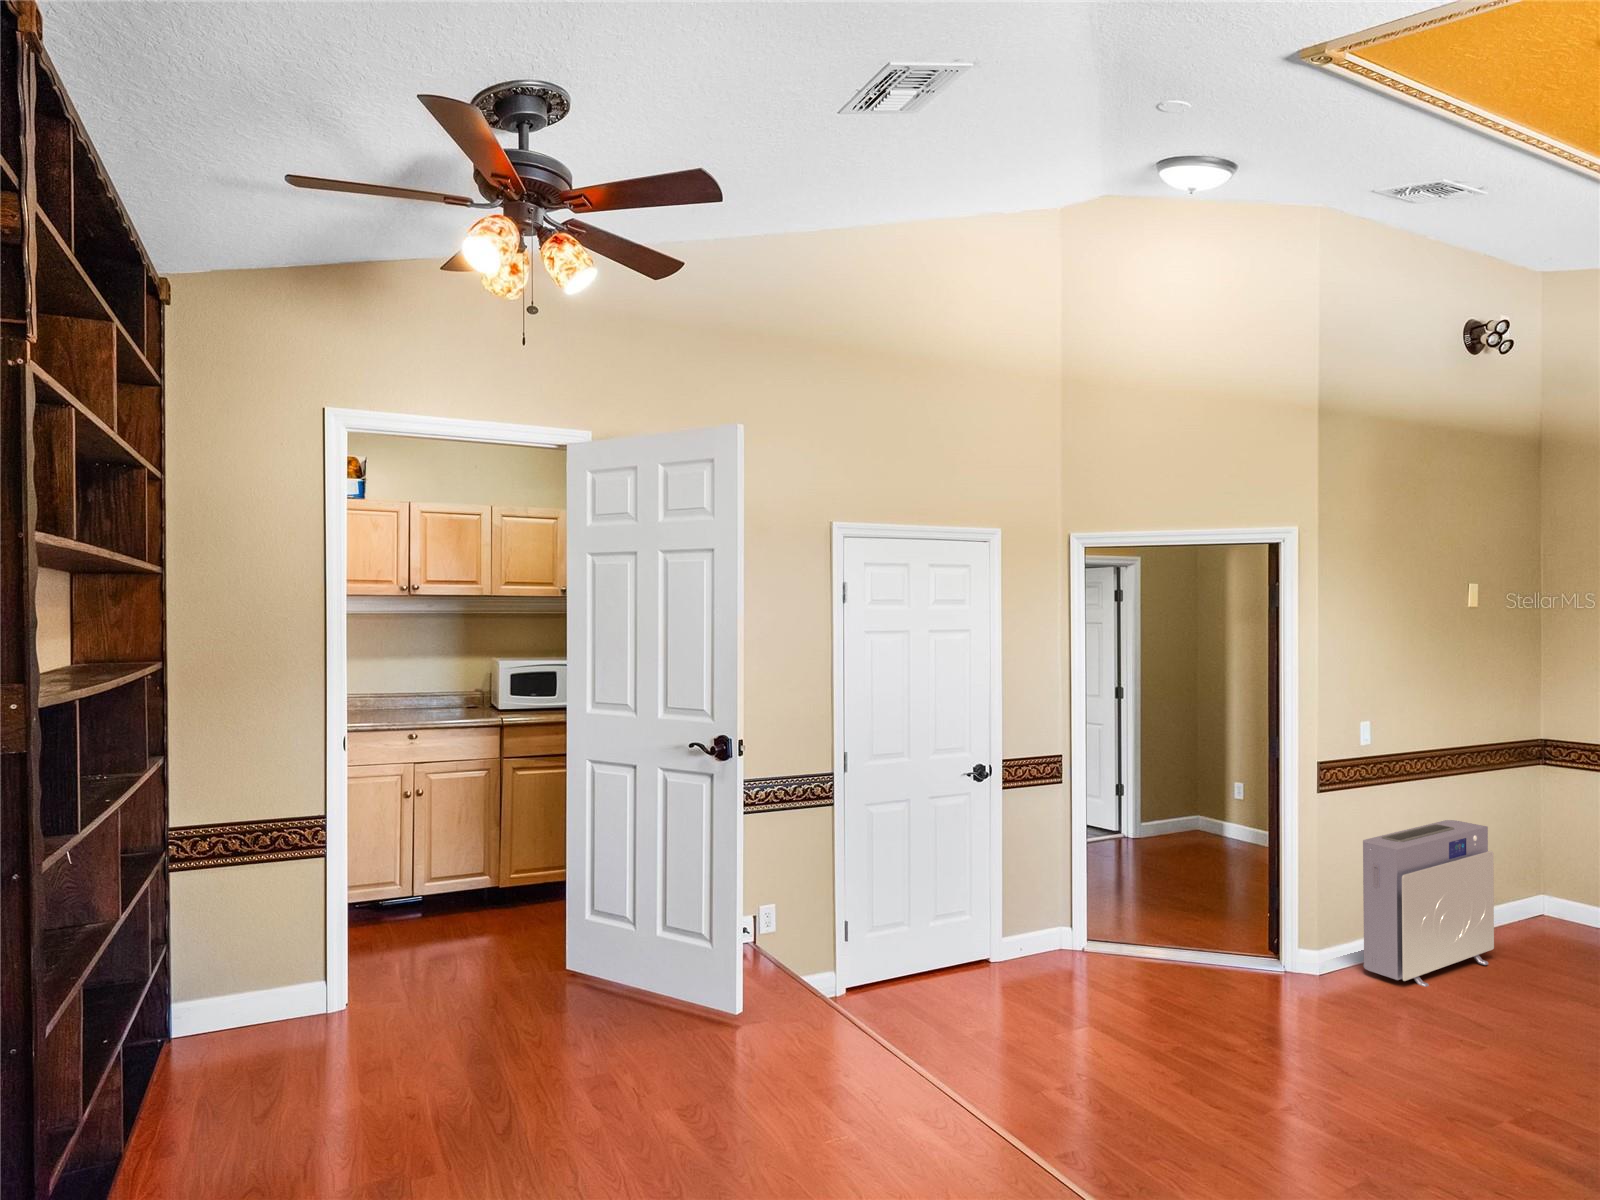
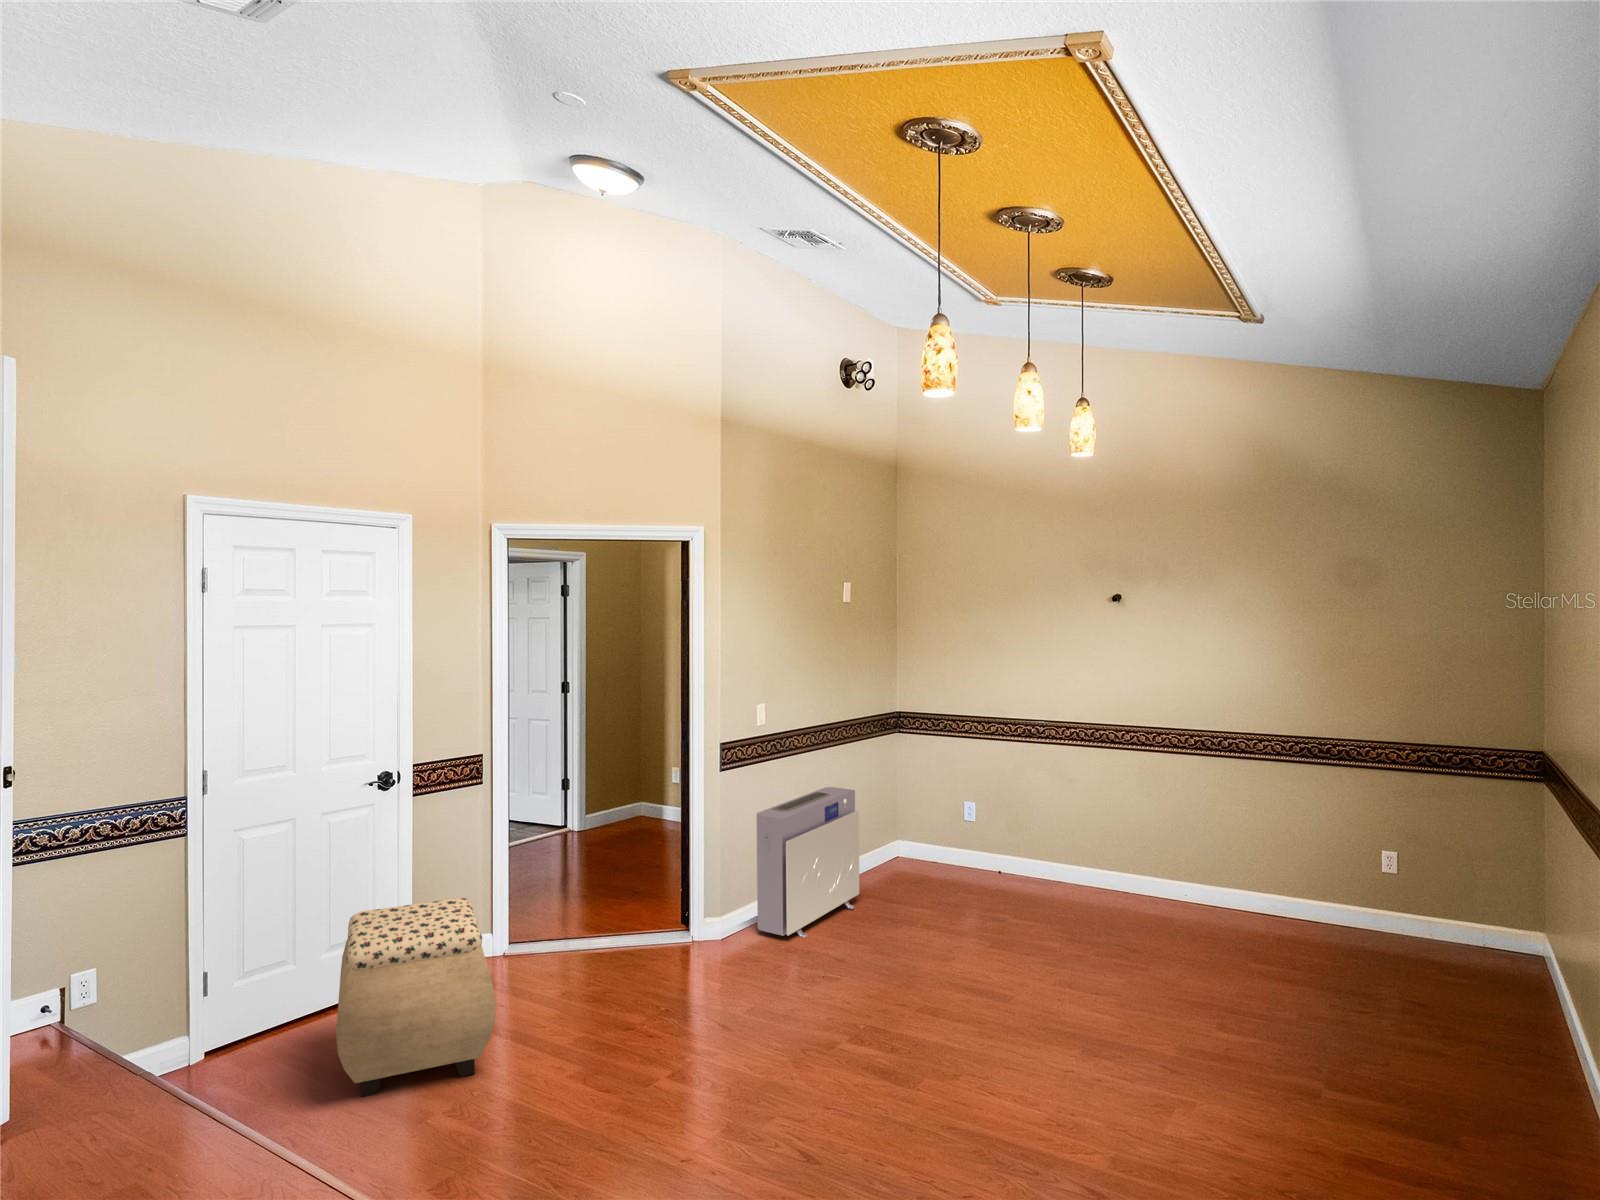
ottoman: none [957,887,1105,1053] -> present [336,898,496,1097]

